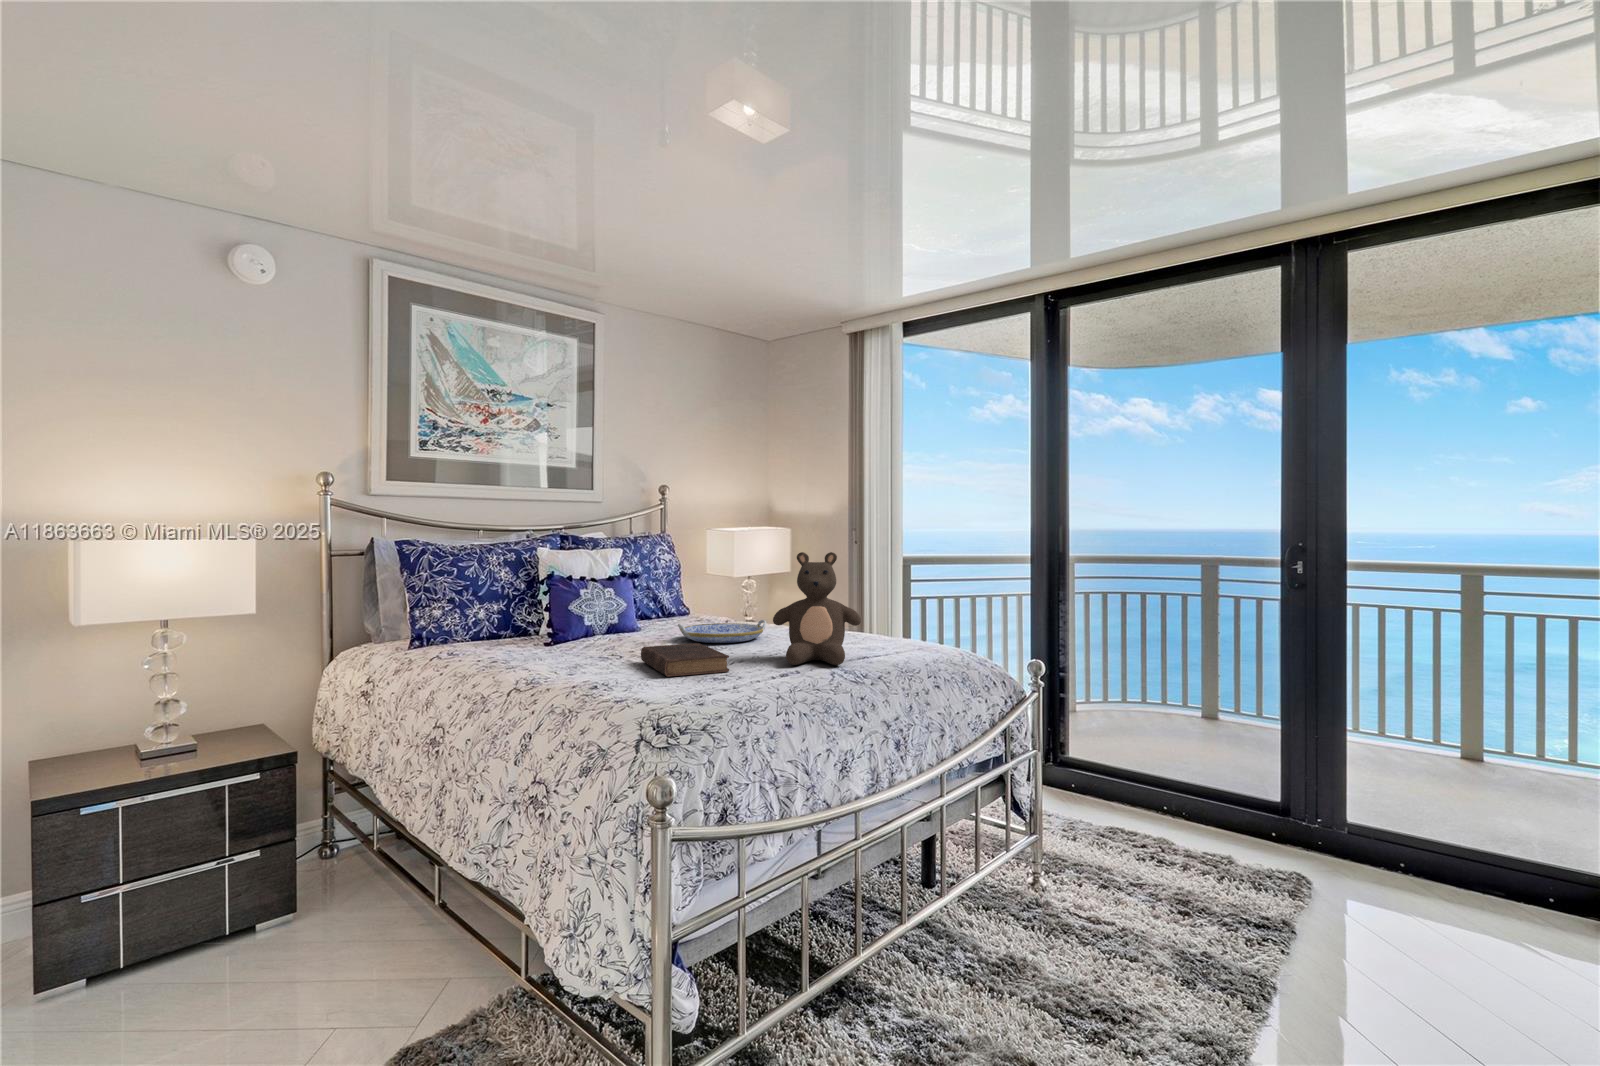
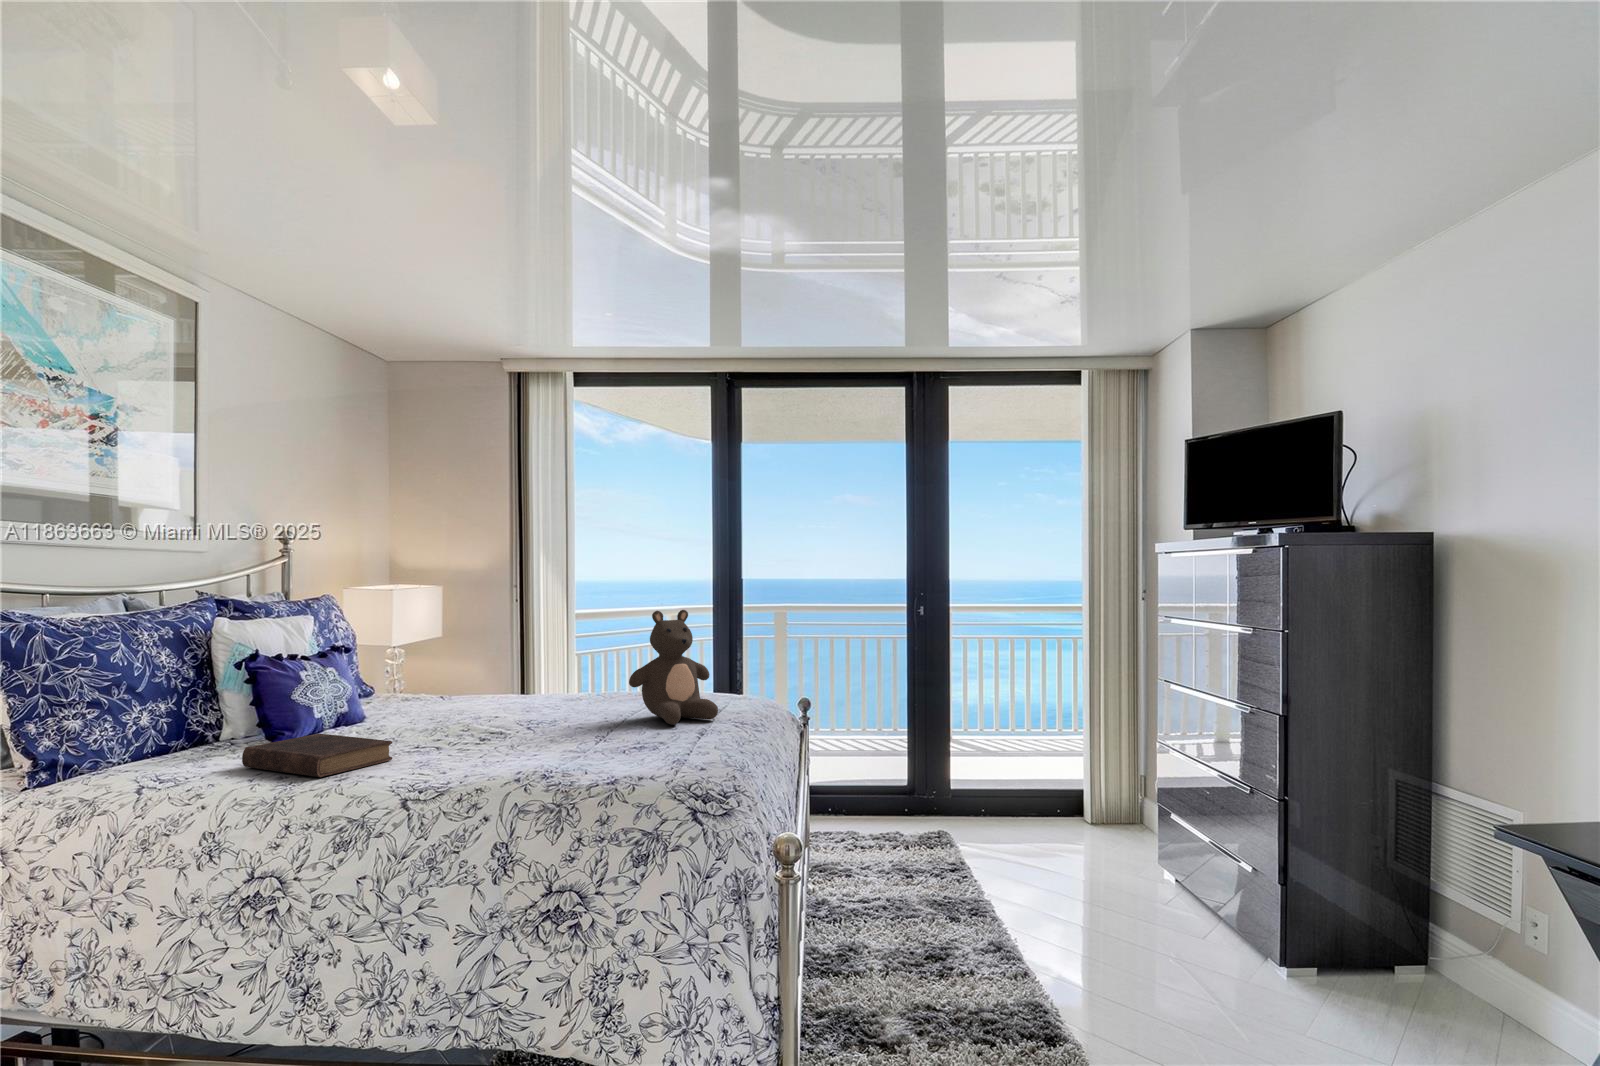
serving tray: present [678,620,766,643] -> none [459,687,560,719]
book: present [641,643,729,677] -> present [242,734,392,777]

